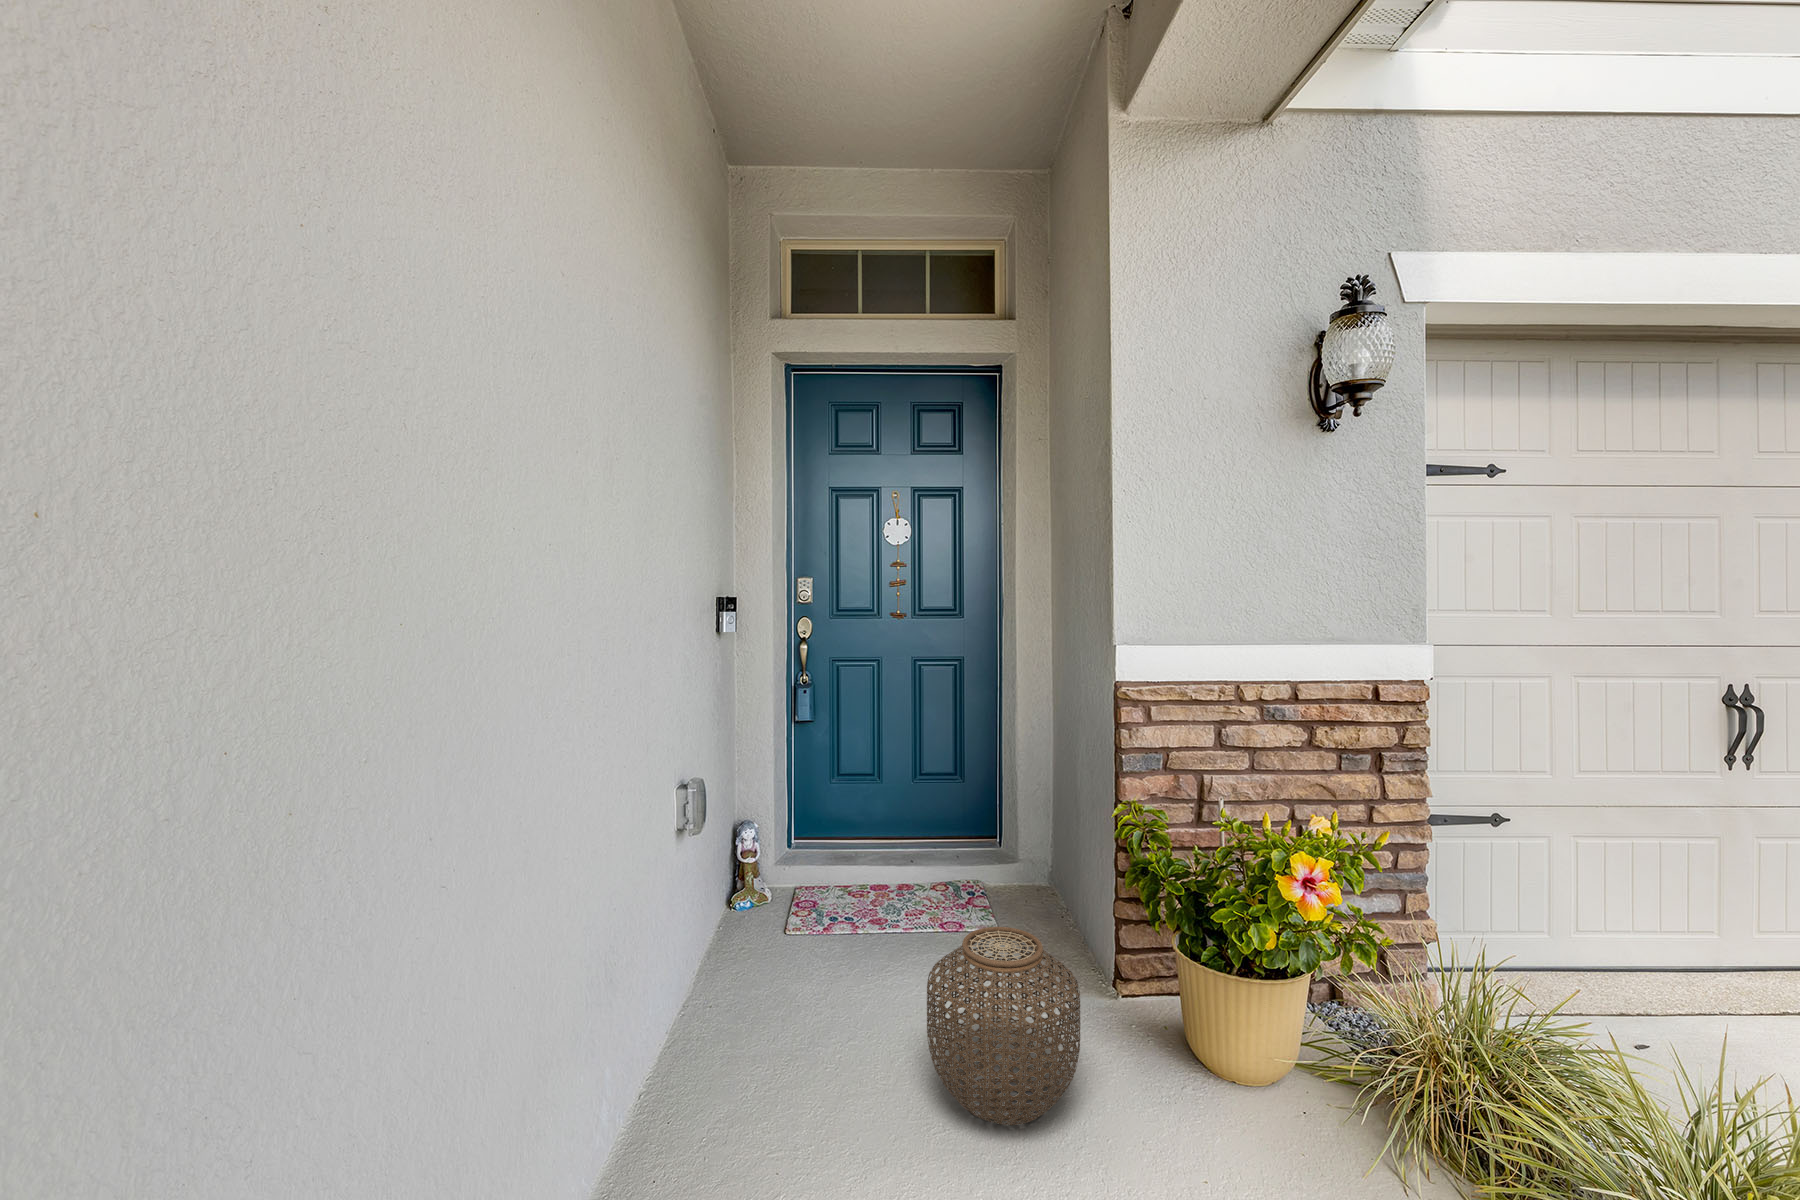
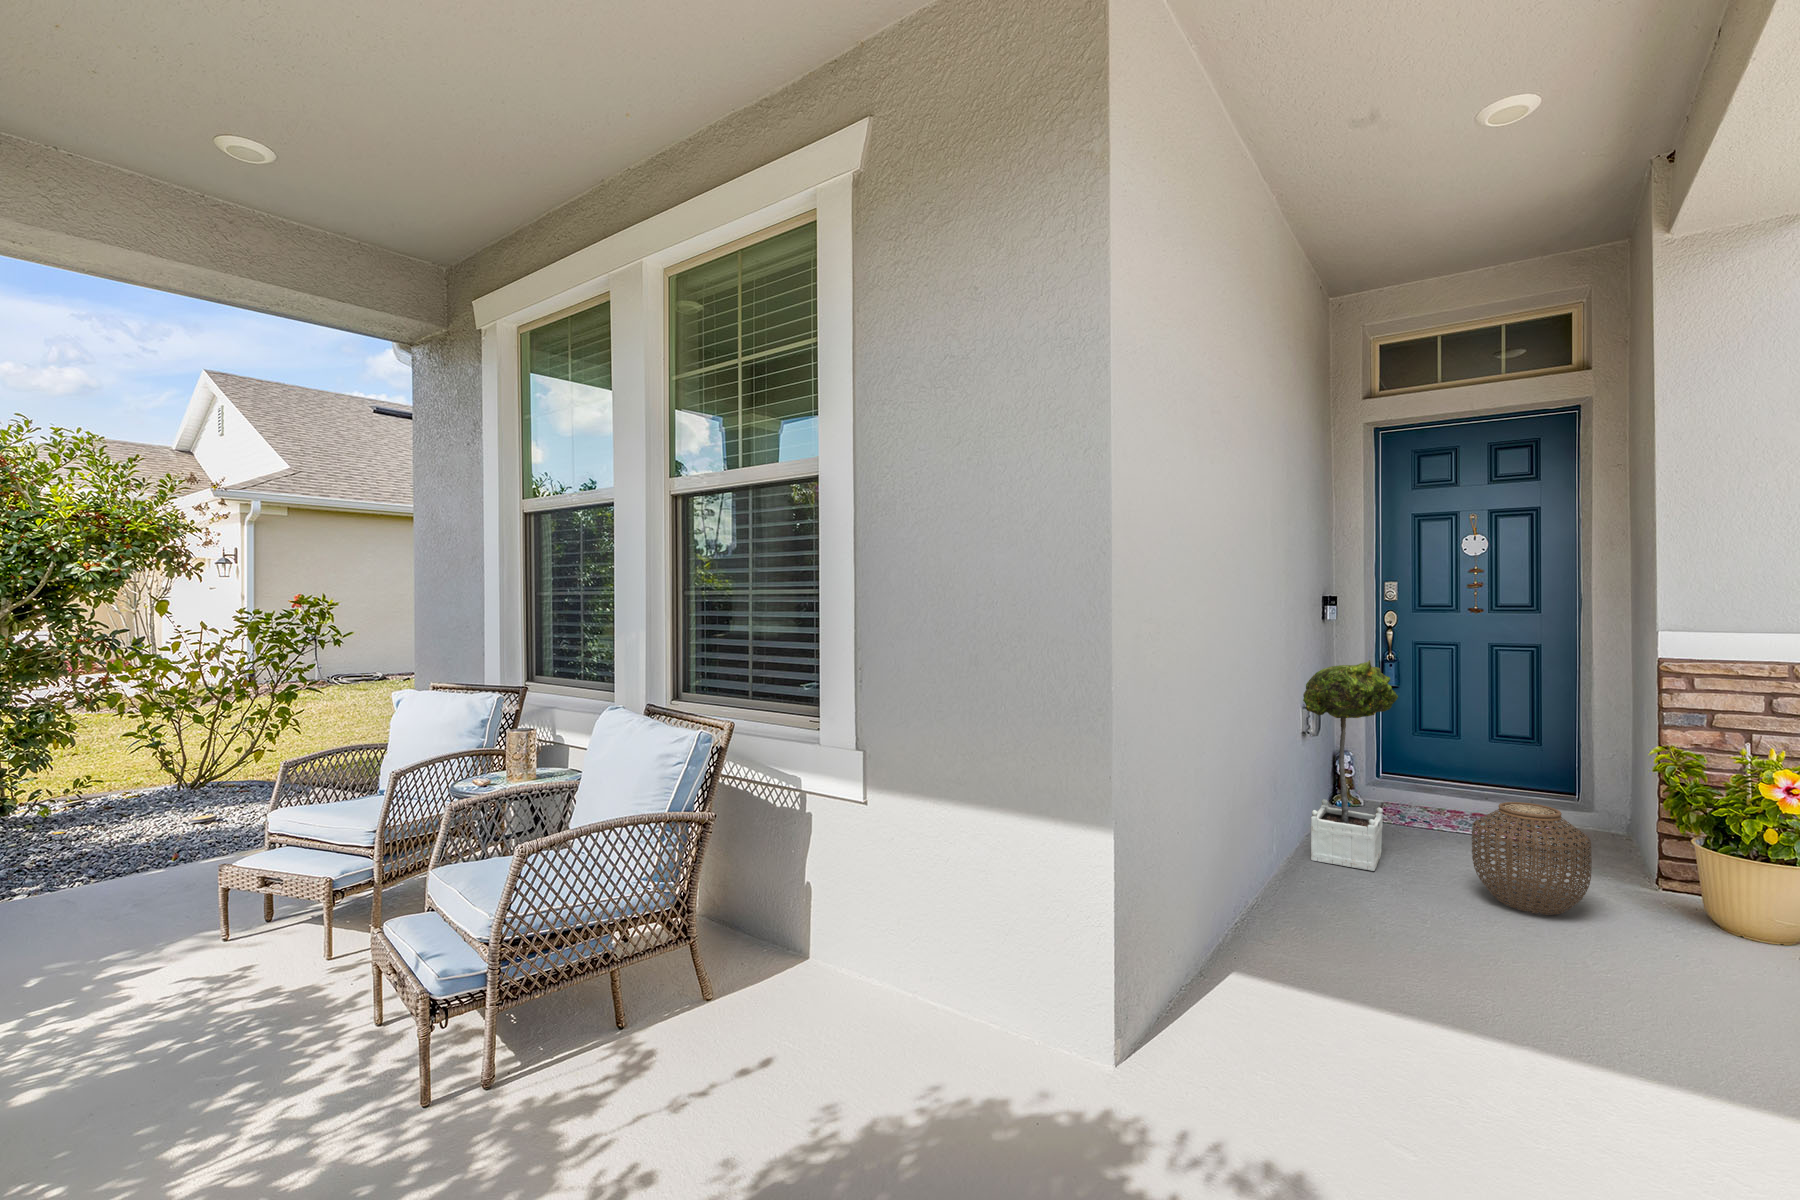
potted tree: none [665,715,820,1092] -> present [1303,660,1398,871]

